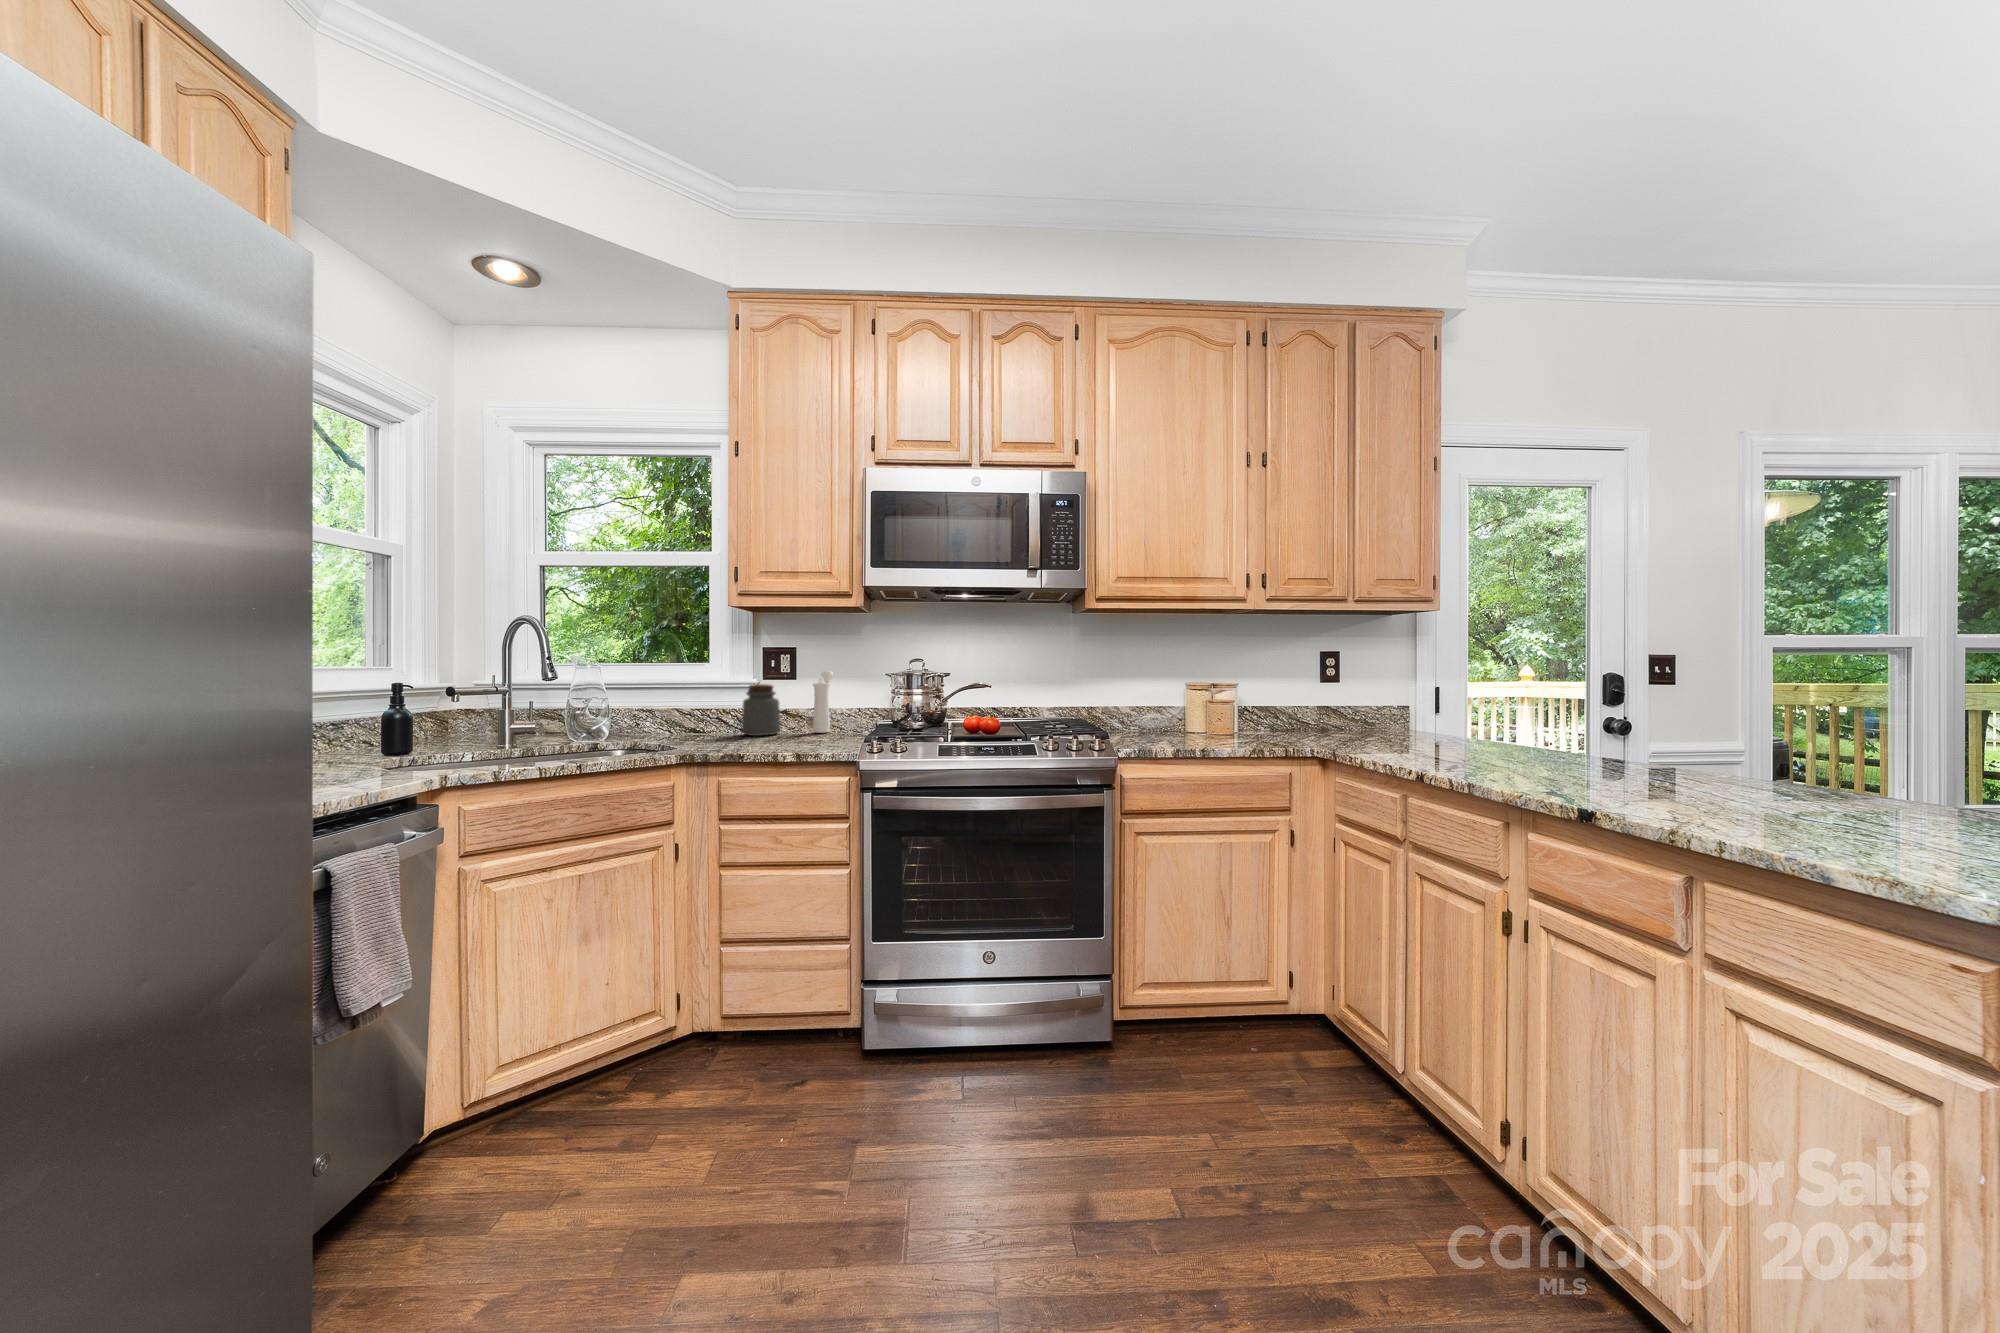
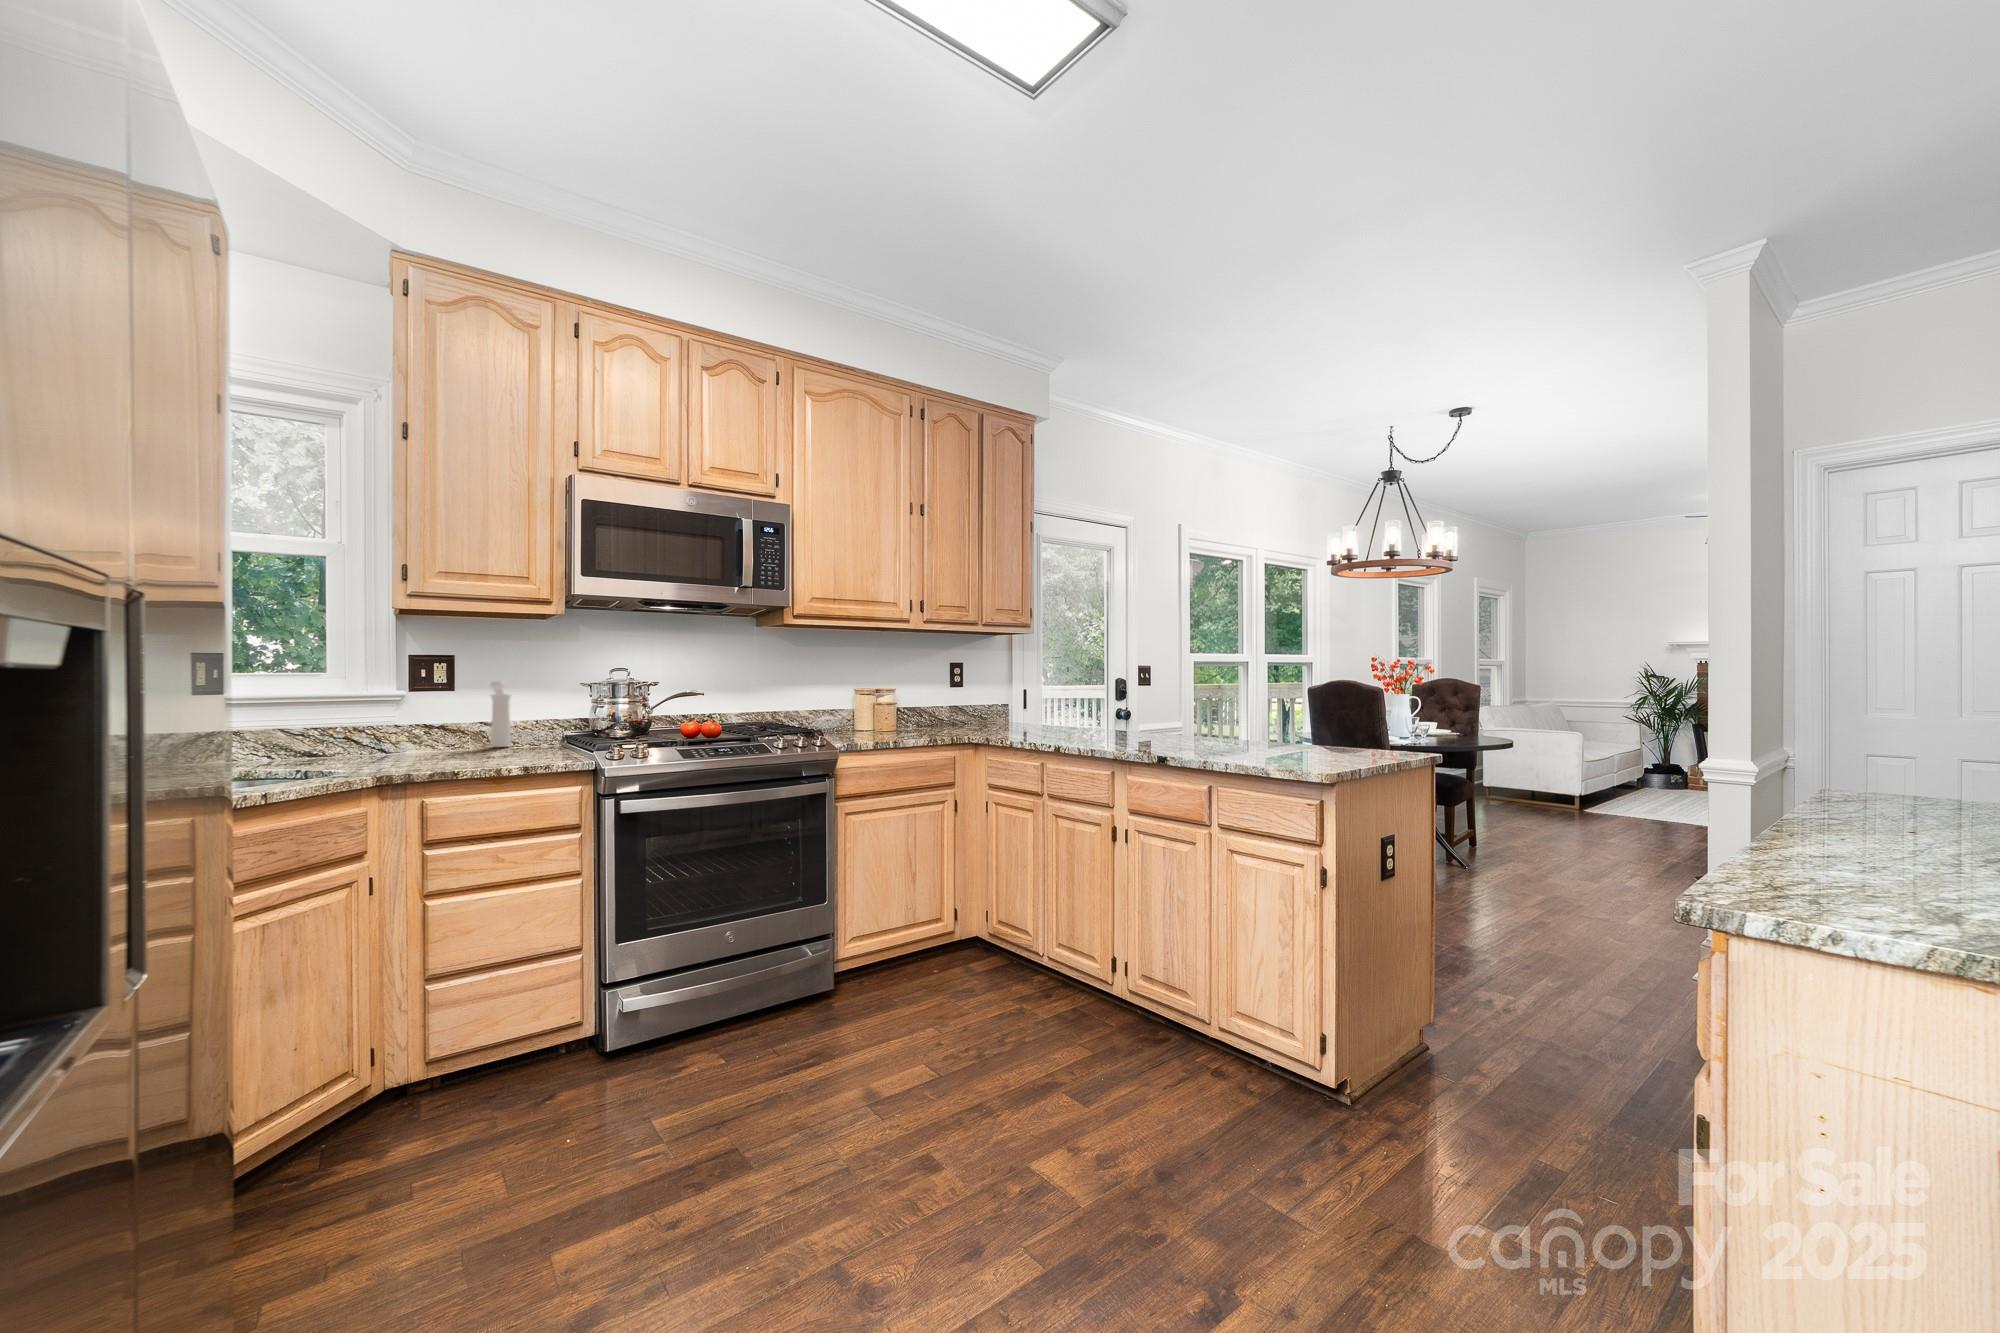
jar: present [742,684,781,736] -> none [399,696,450,754]

